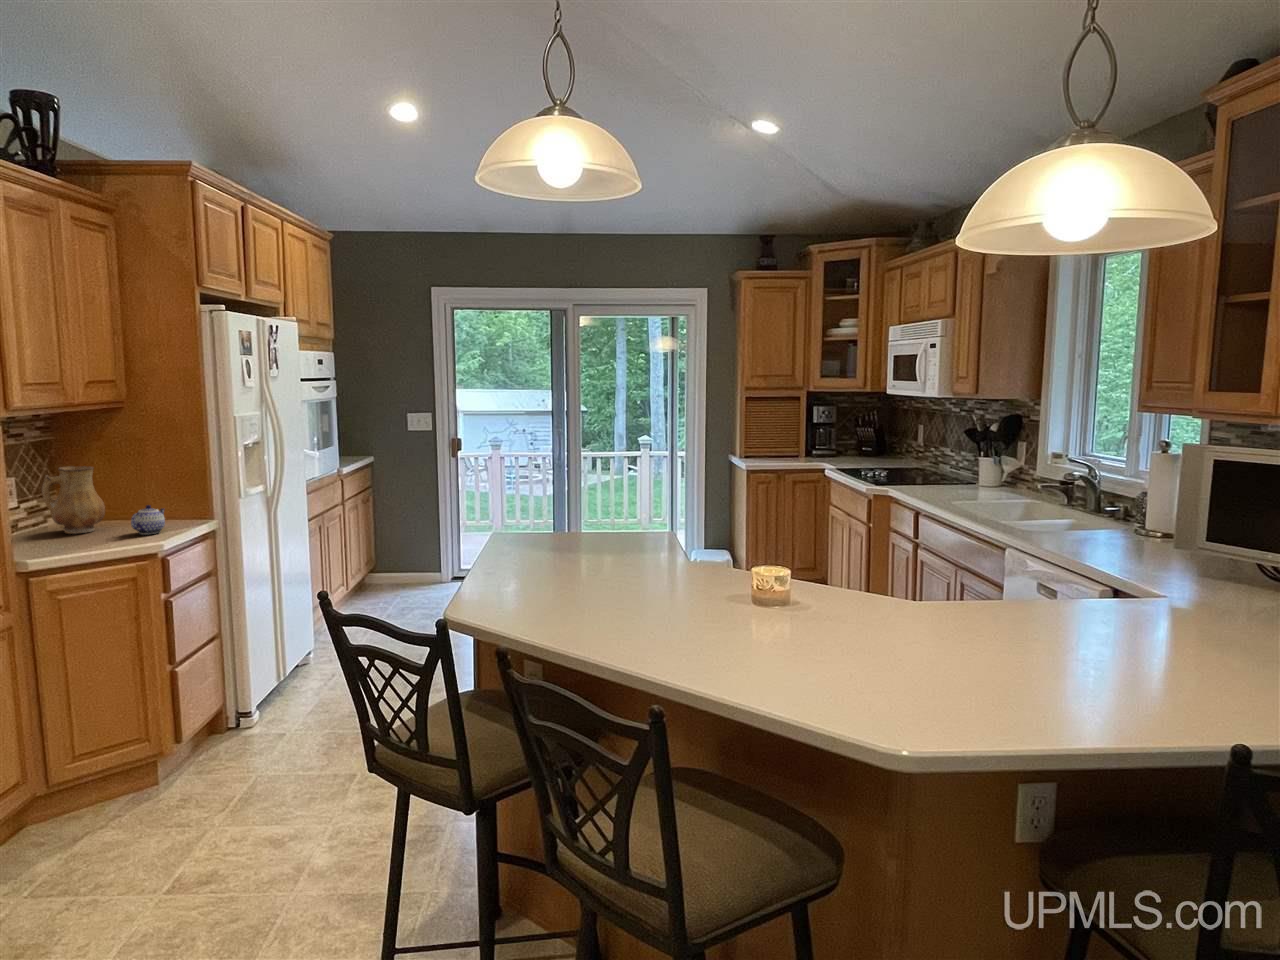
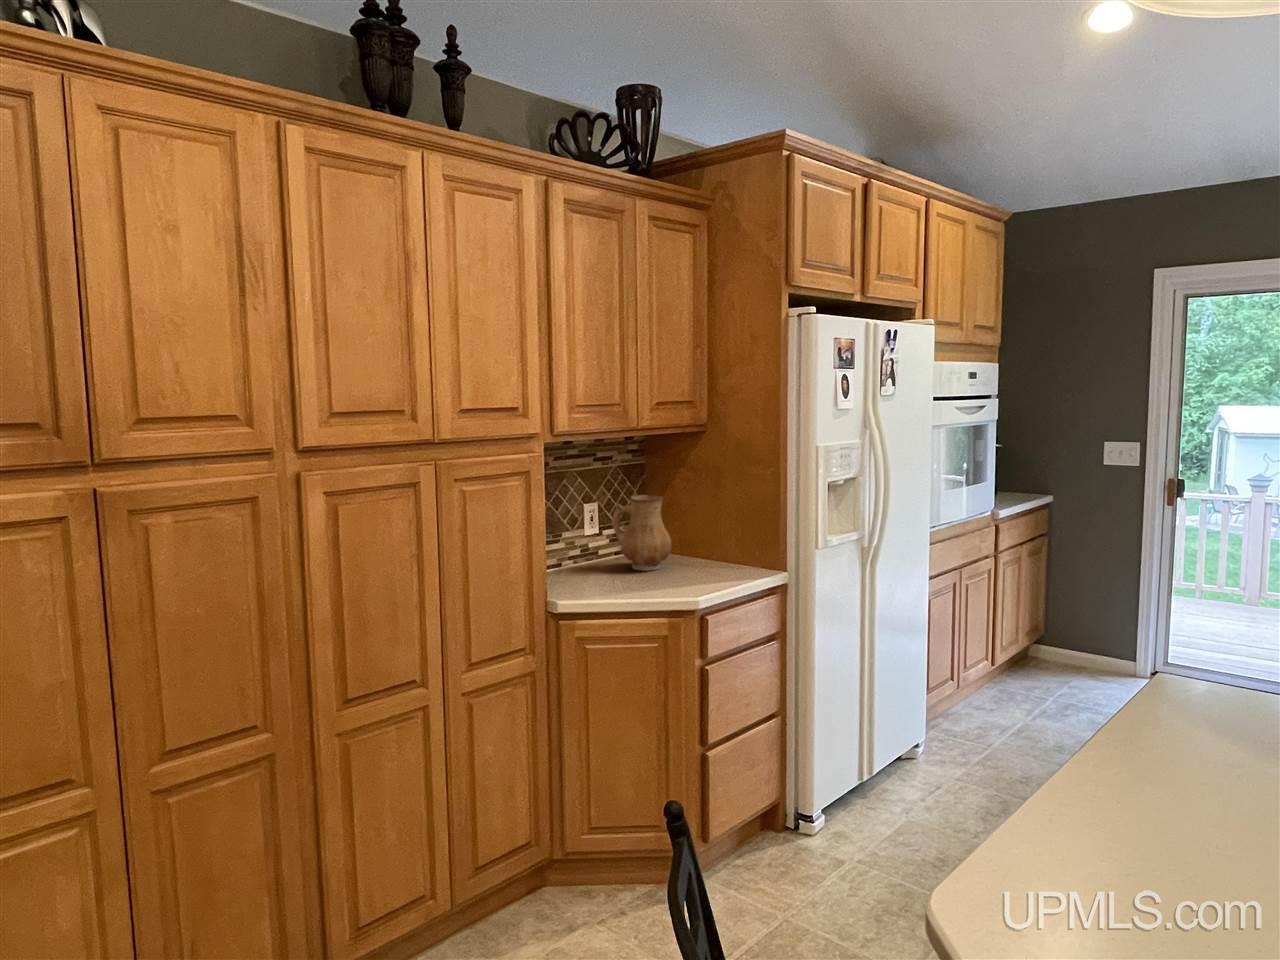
teapot: present [131,505,165,535] -> none [676,549,721,585]

